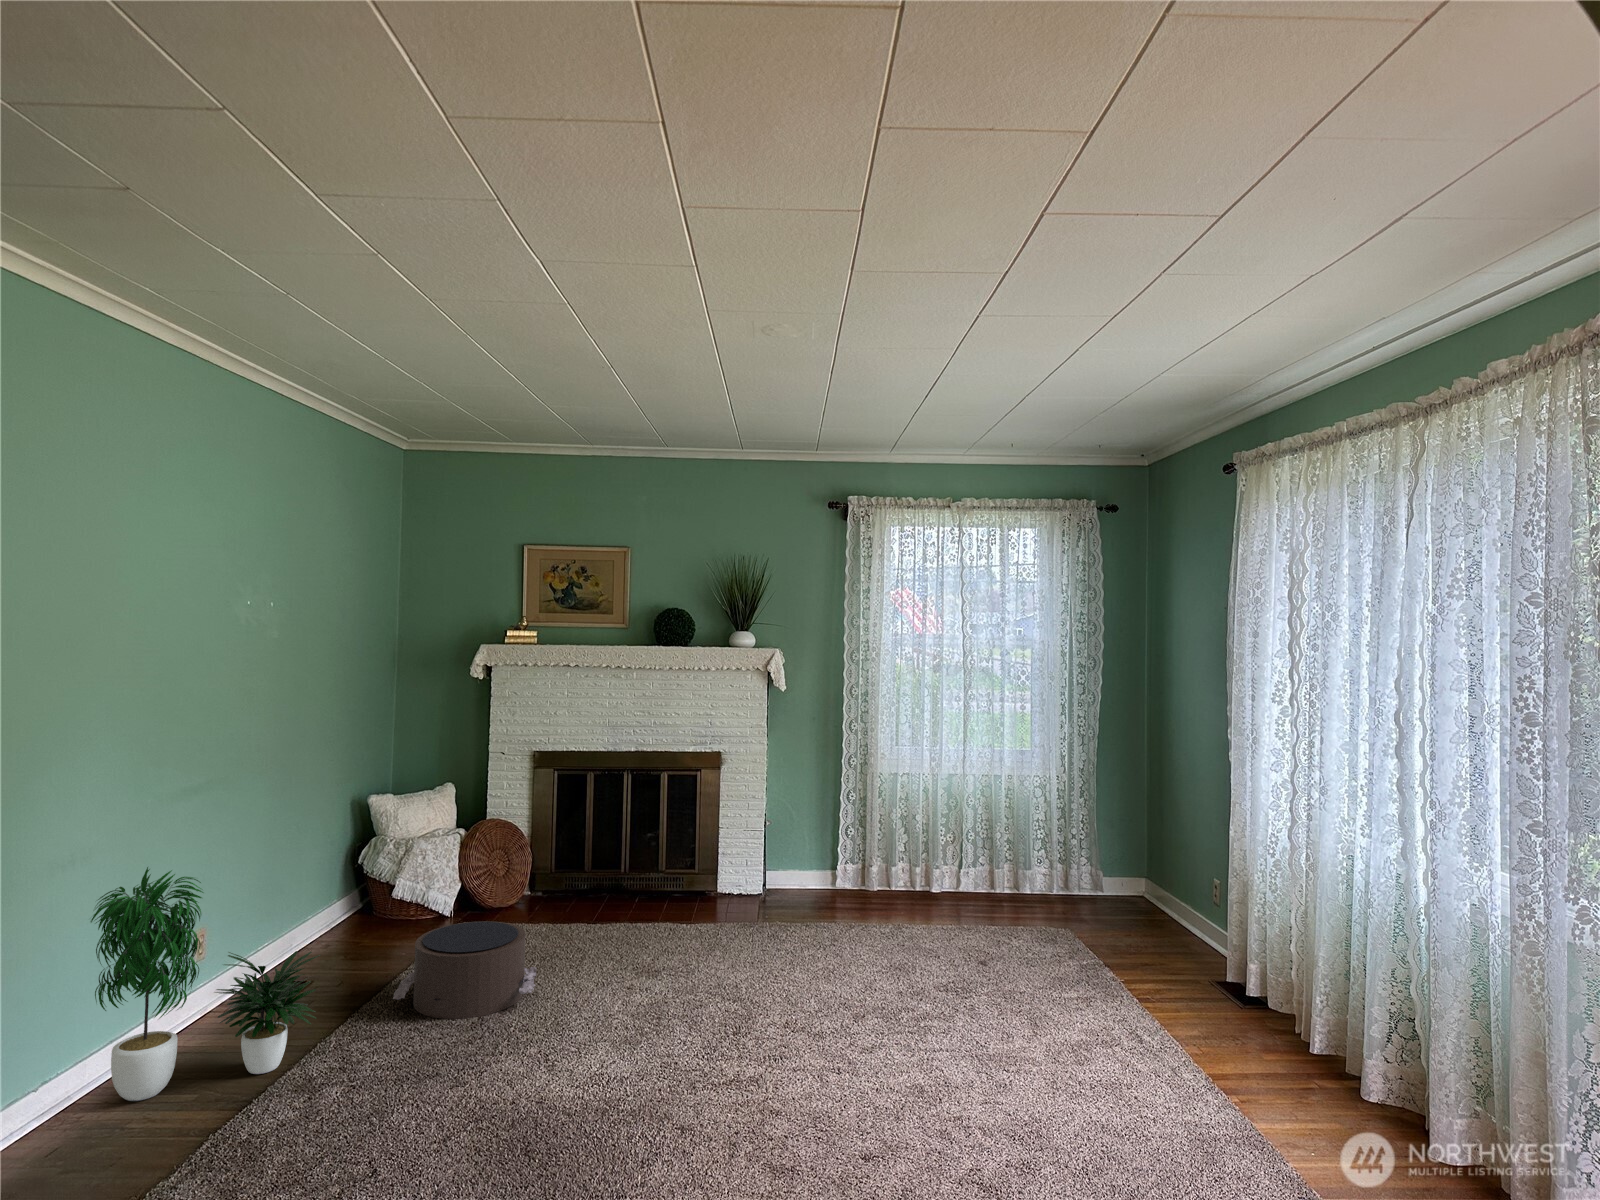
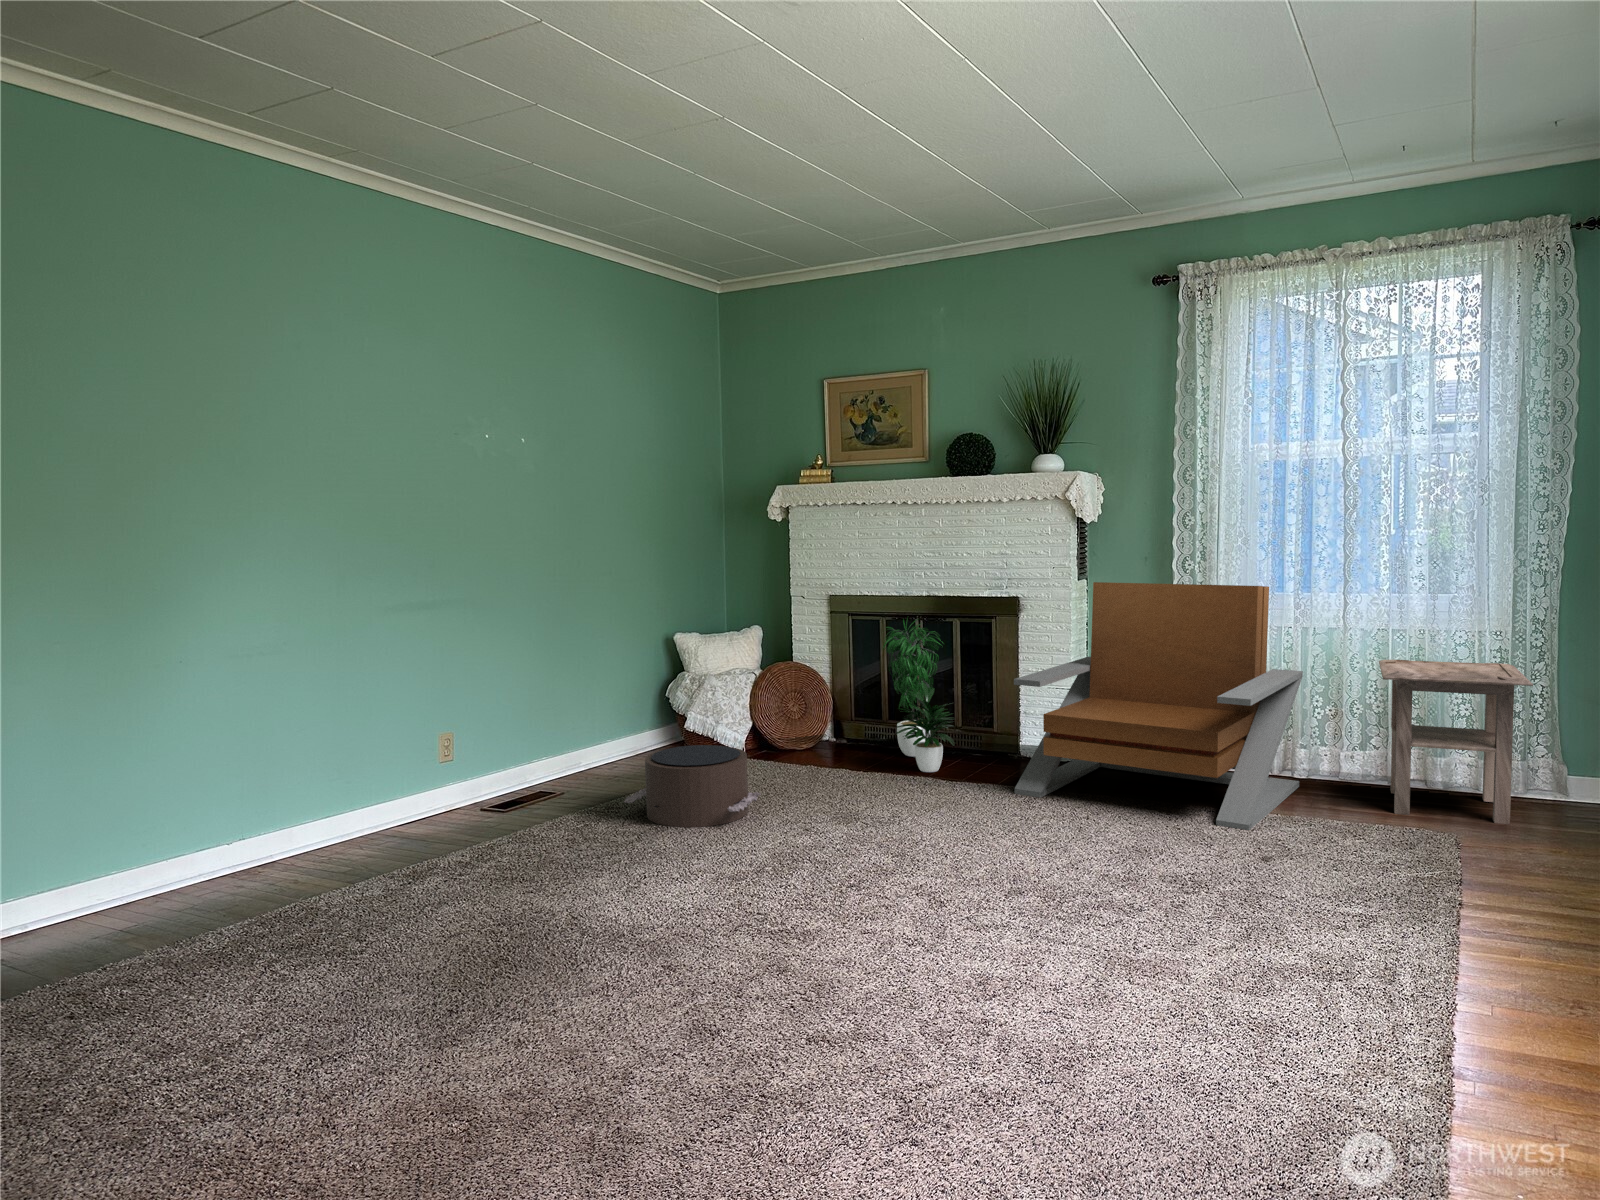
lounge chair: none [746,742,945,948] -> present [1014,582,1303,830]
side table: none [988,799,1101,918] -> present [1379,660,1533,824]
potted plant: present [91,867,320,1101] -> present [883,619,953,772]

